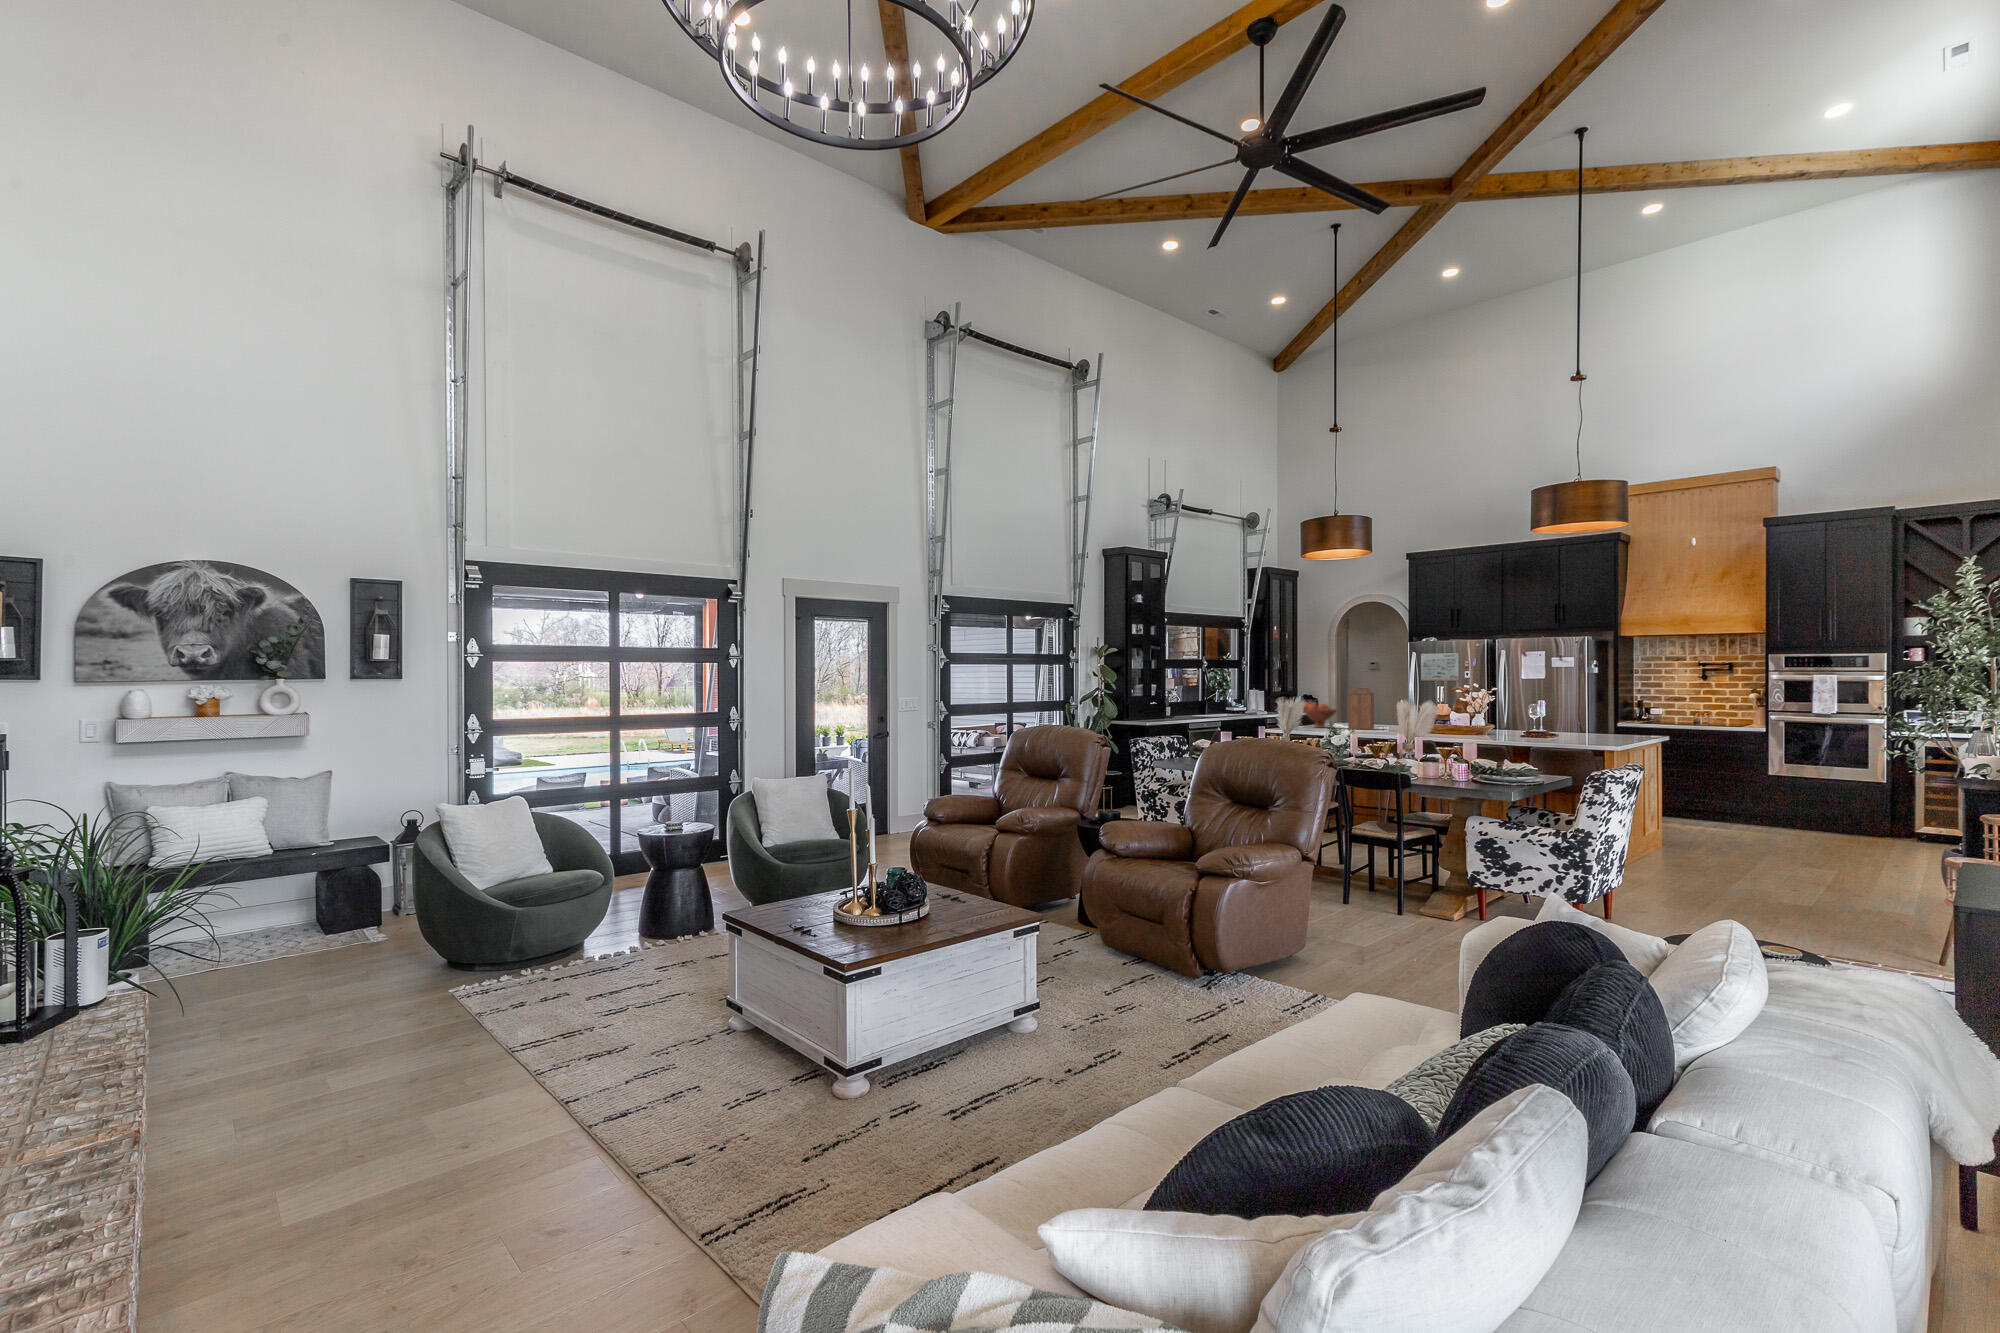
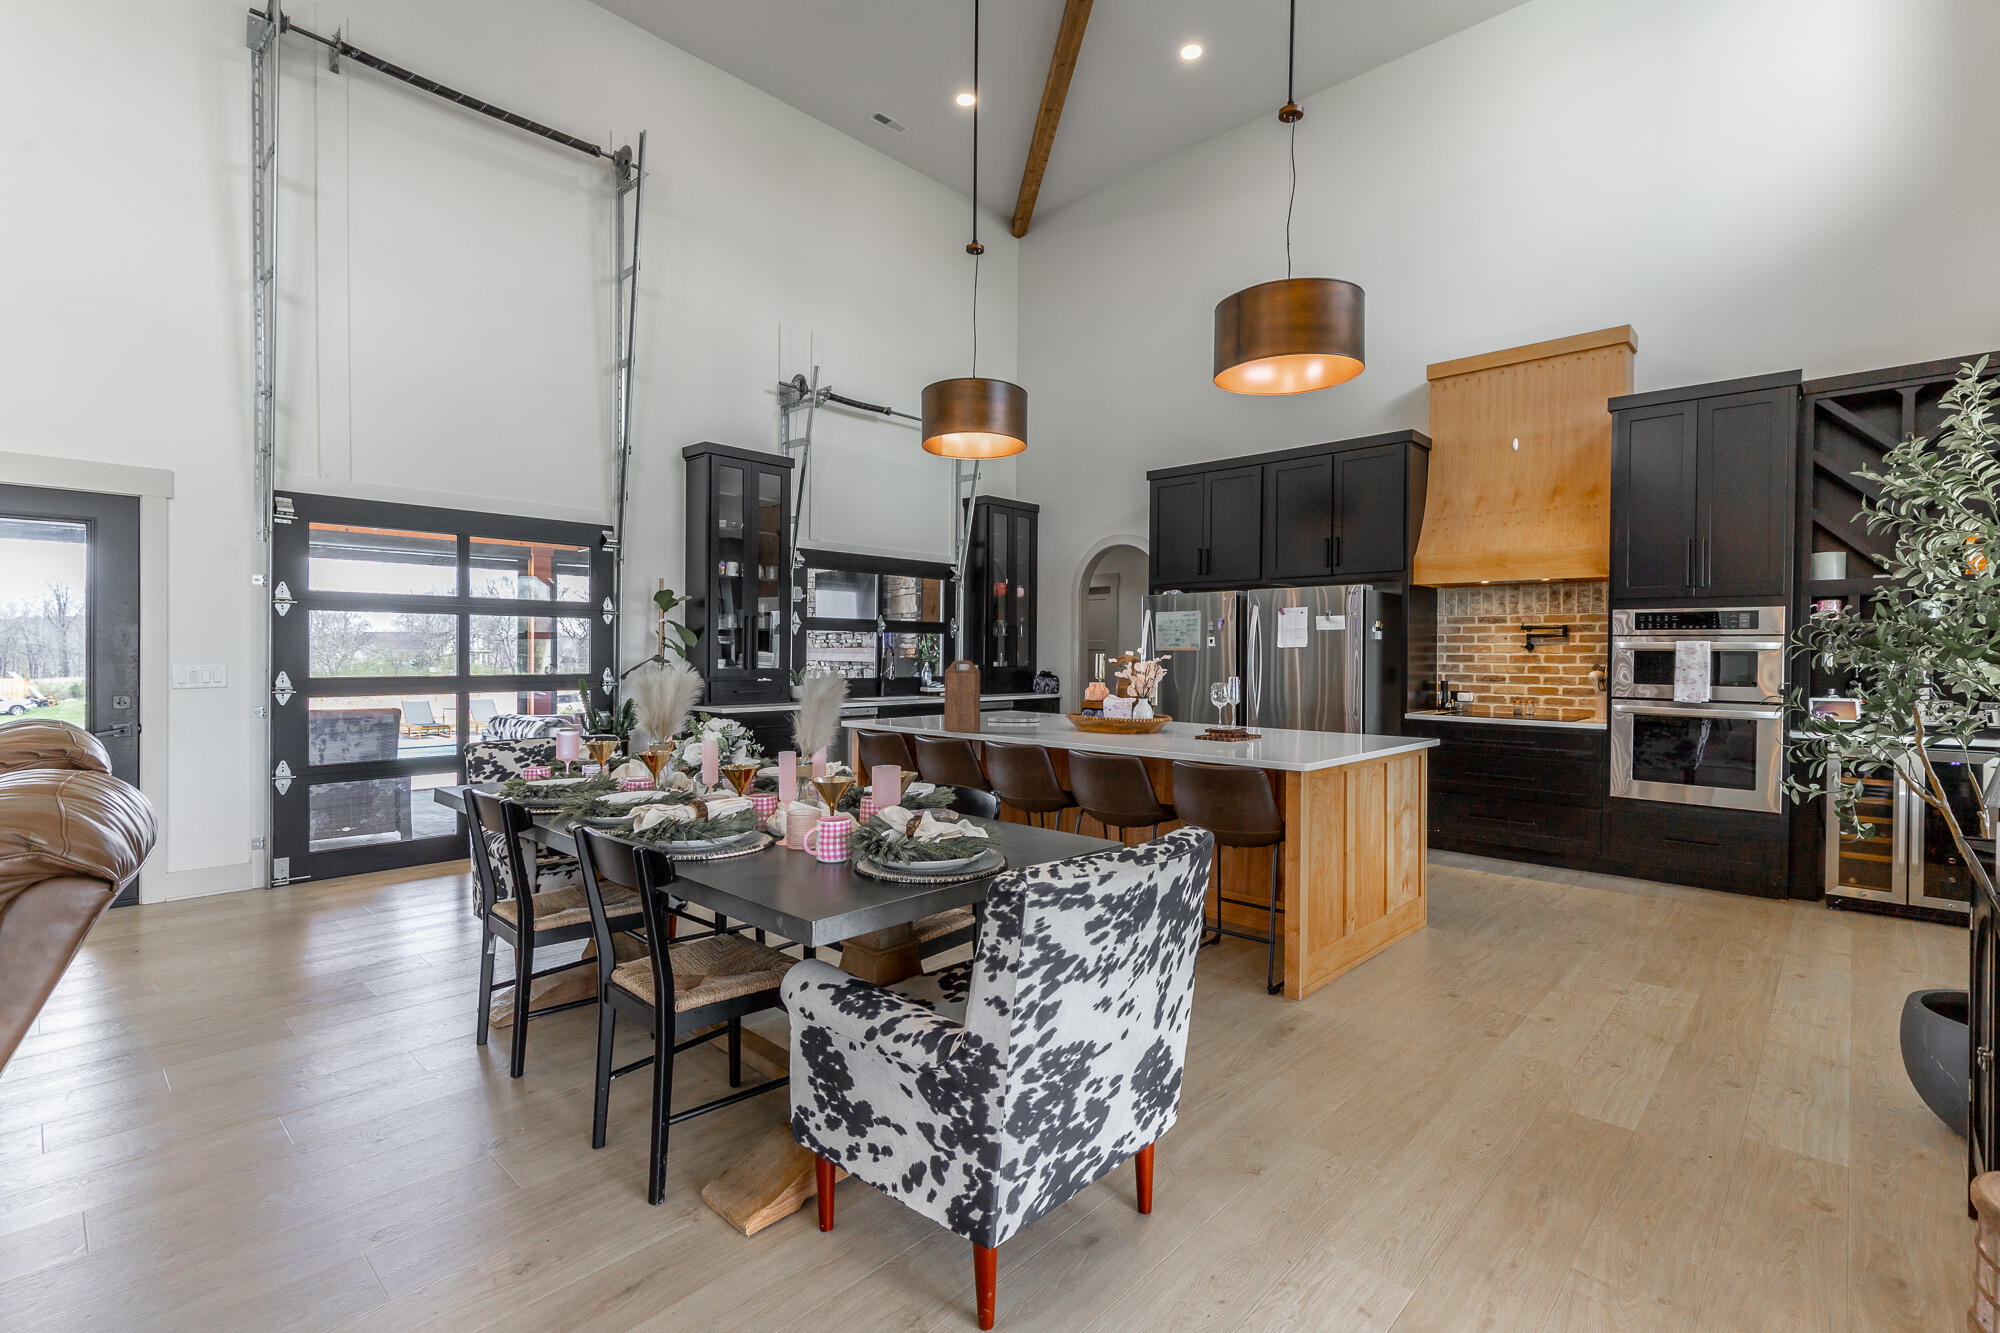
fruit bowl: present [1304,702,1337,728] -> none [884,685,942,728]

